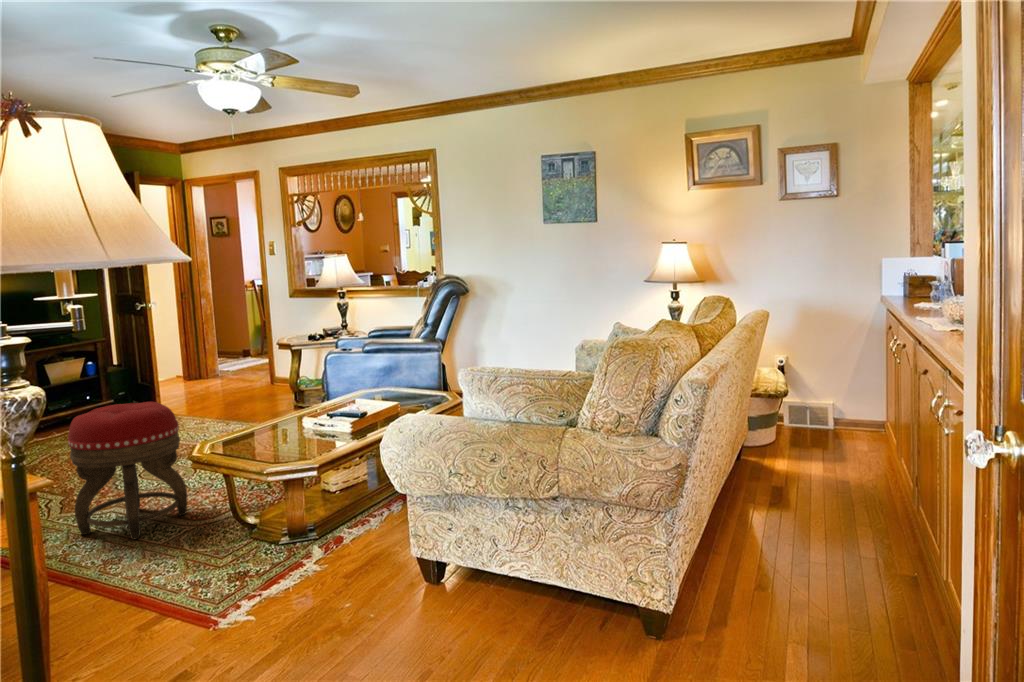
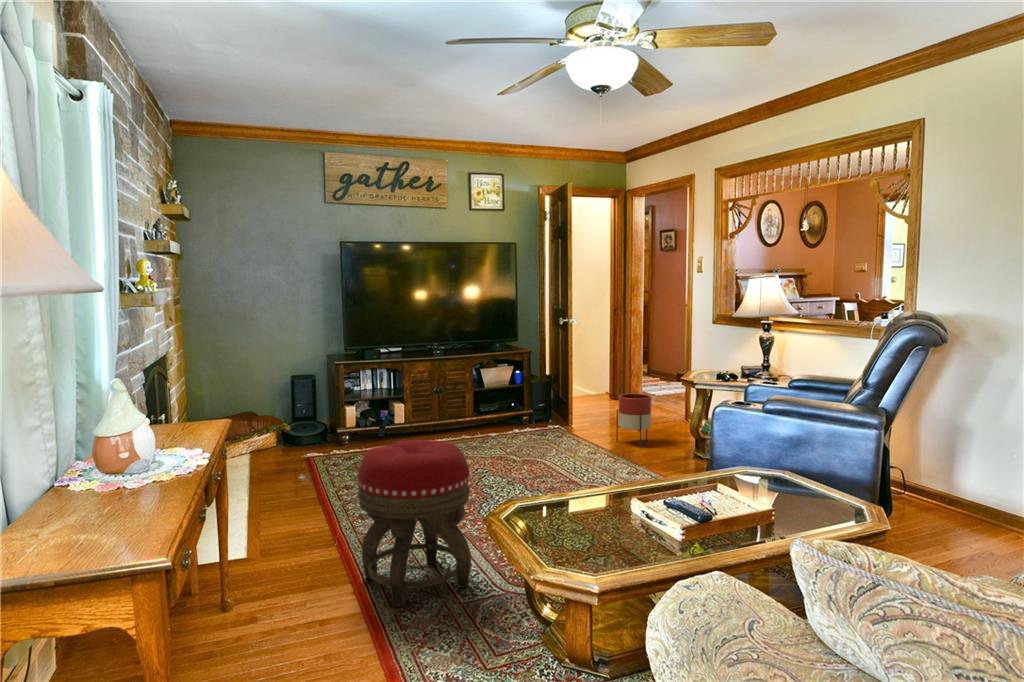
planter: none [221,362,254,408] -> present [616,393,651,448]

